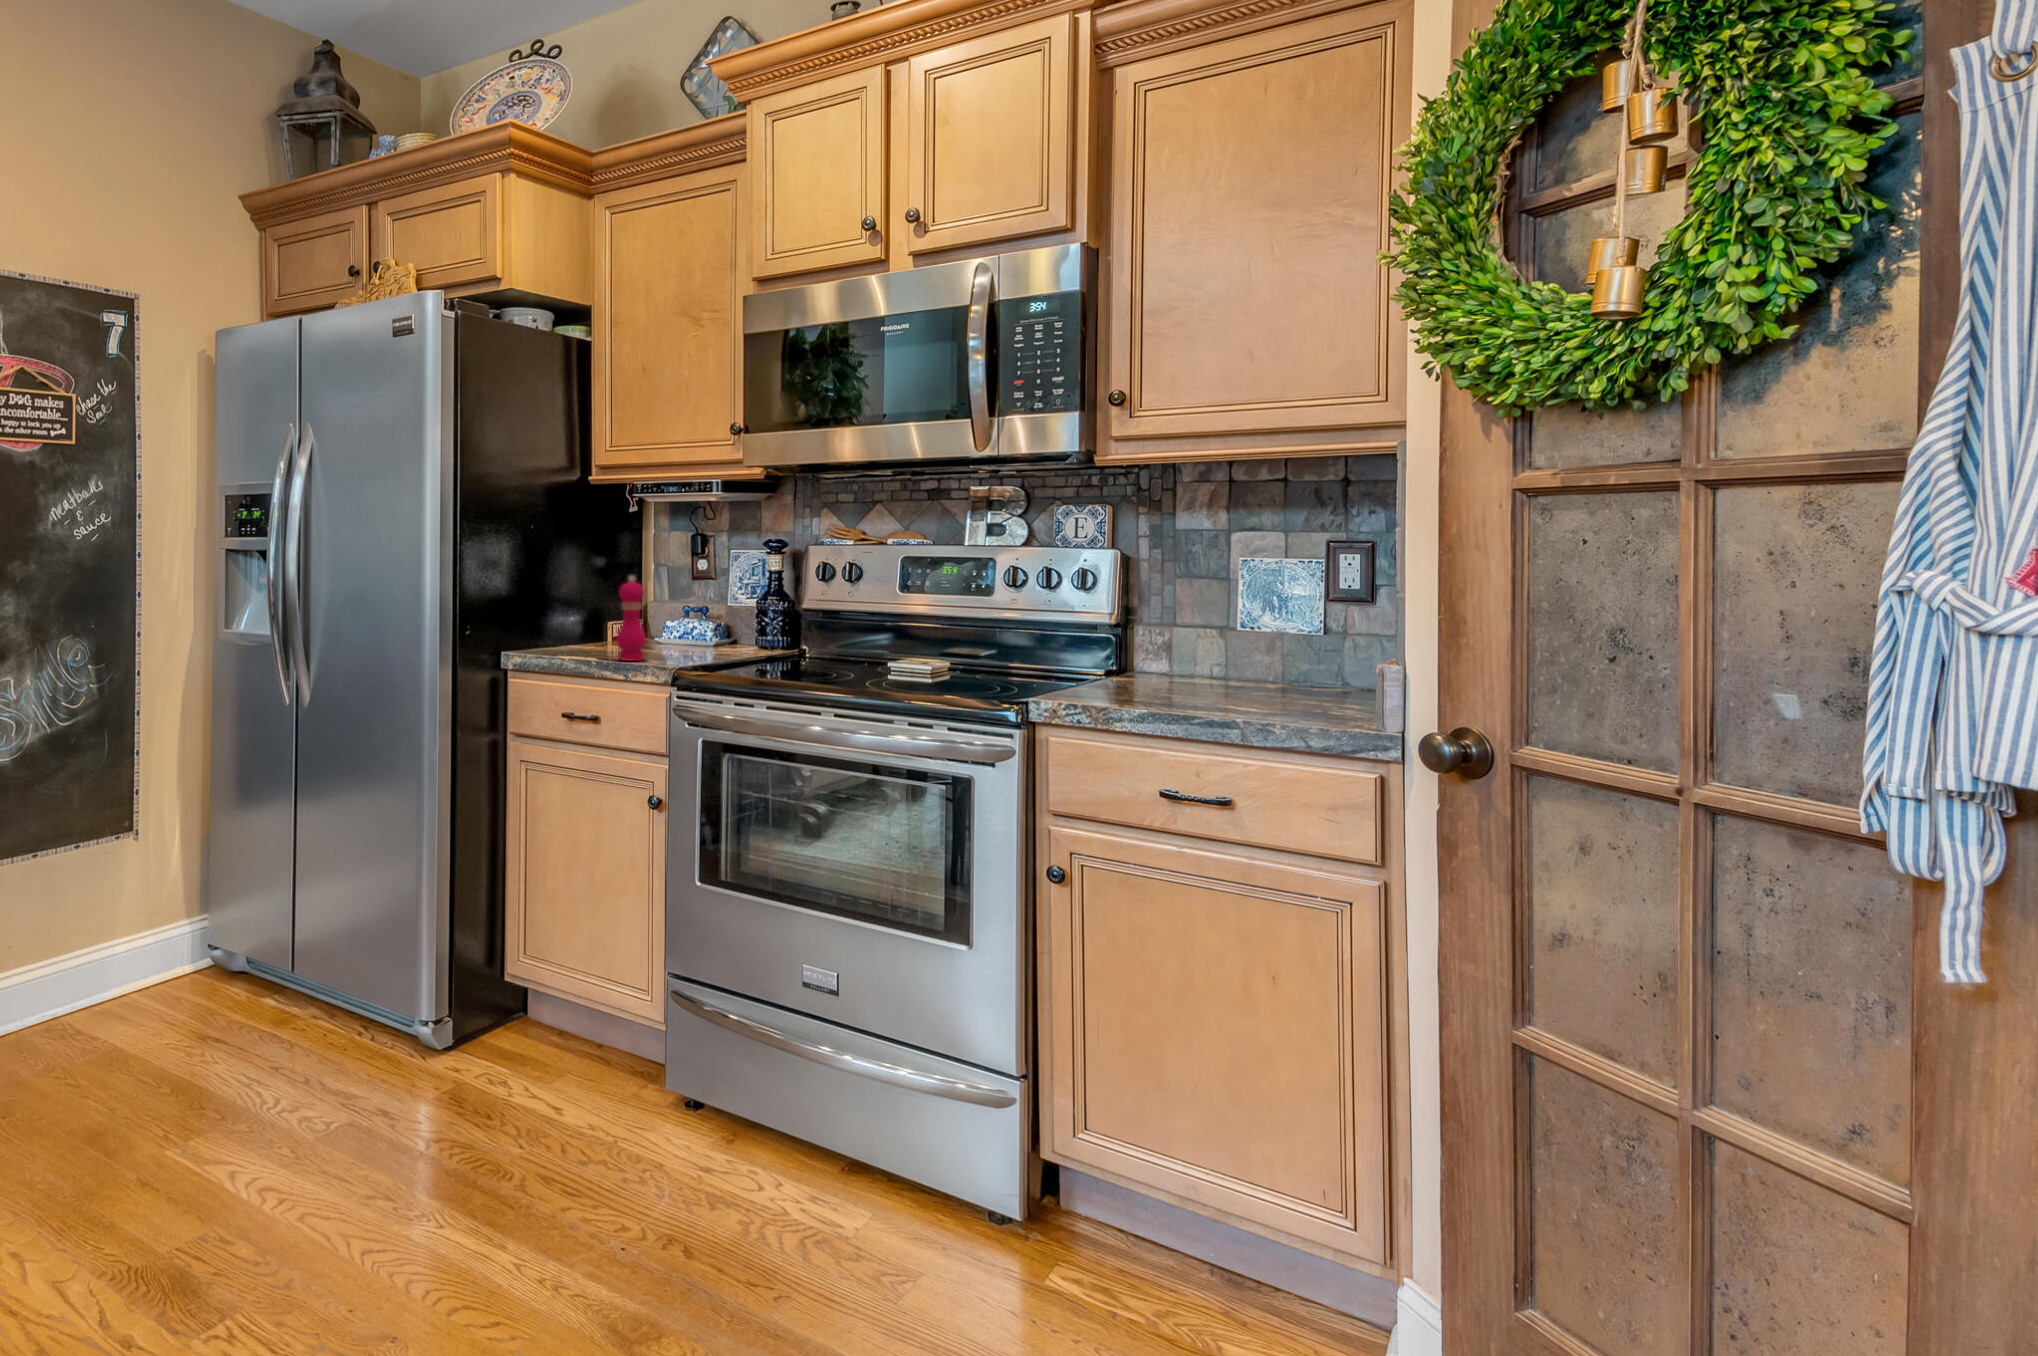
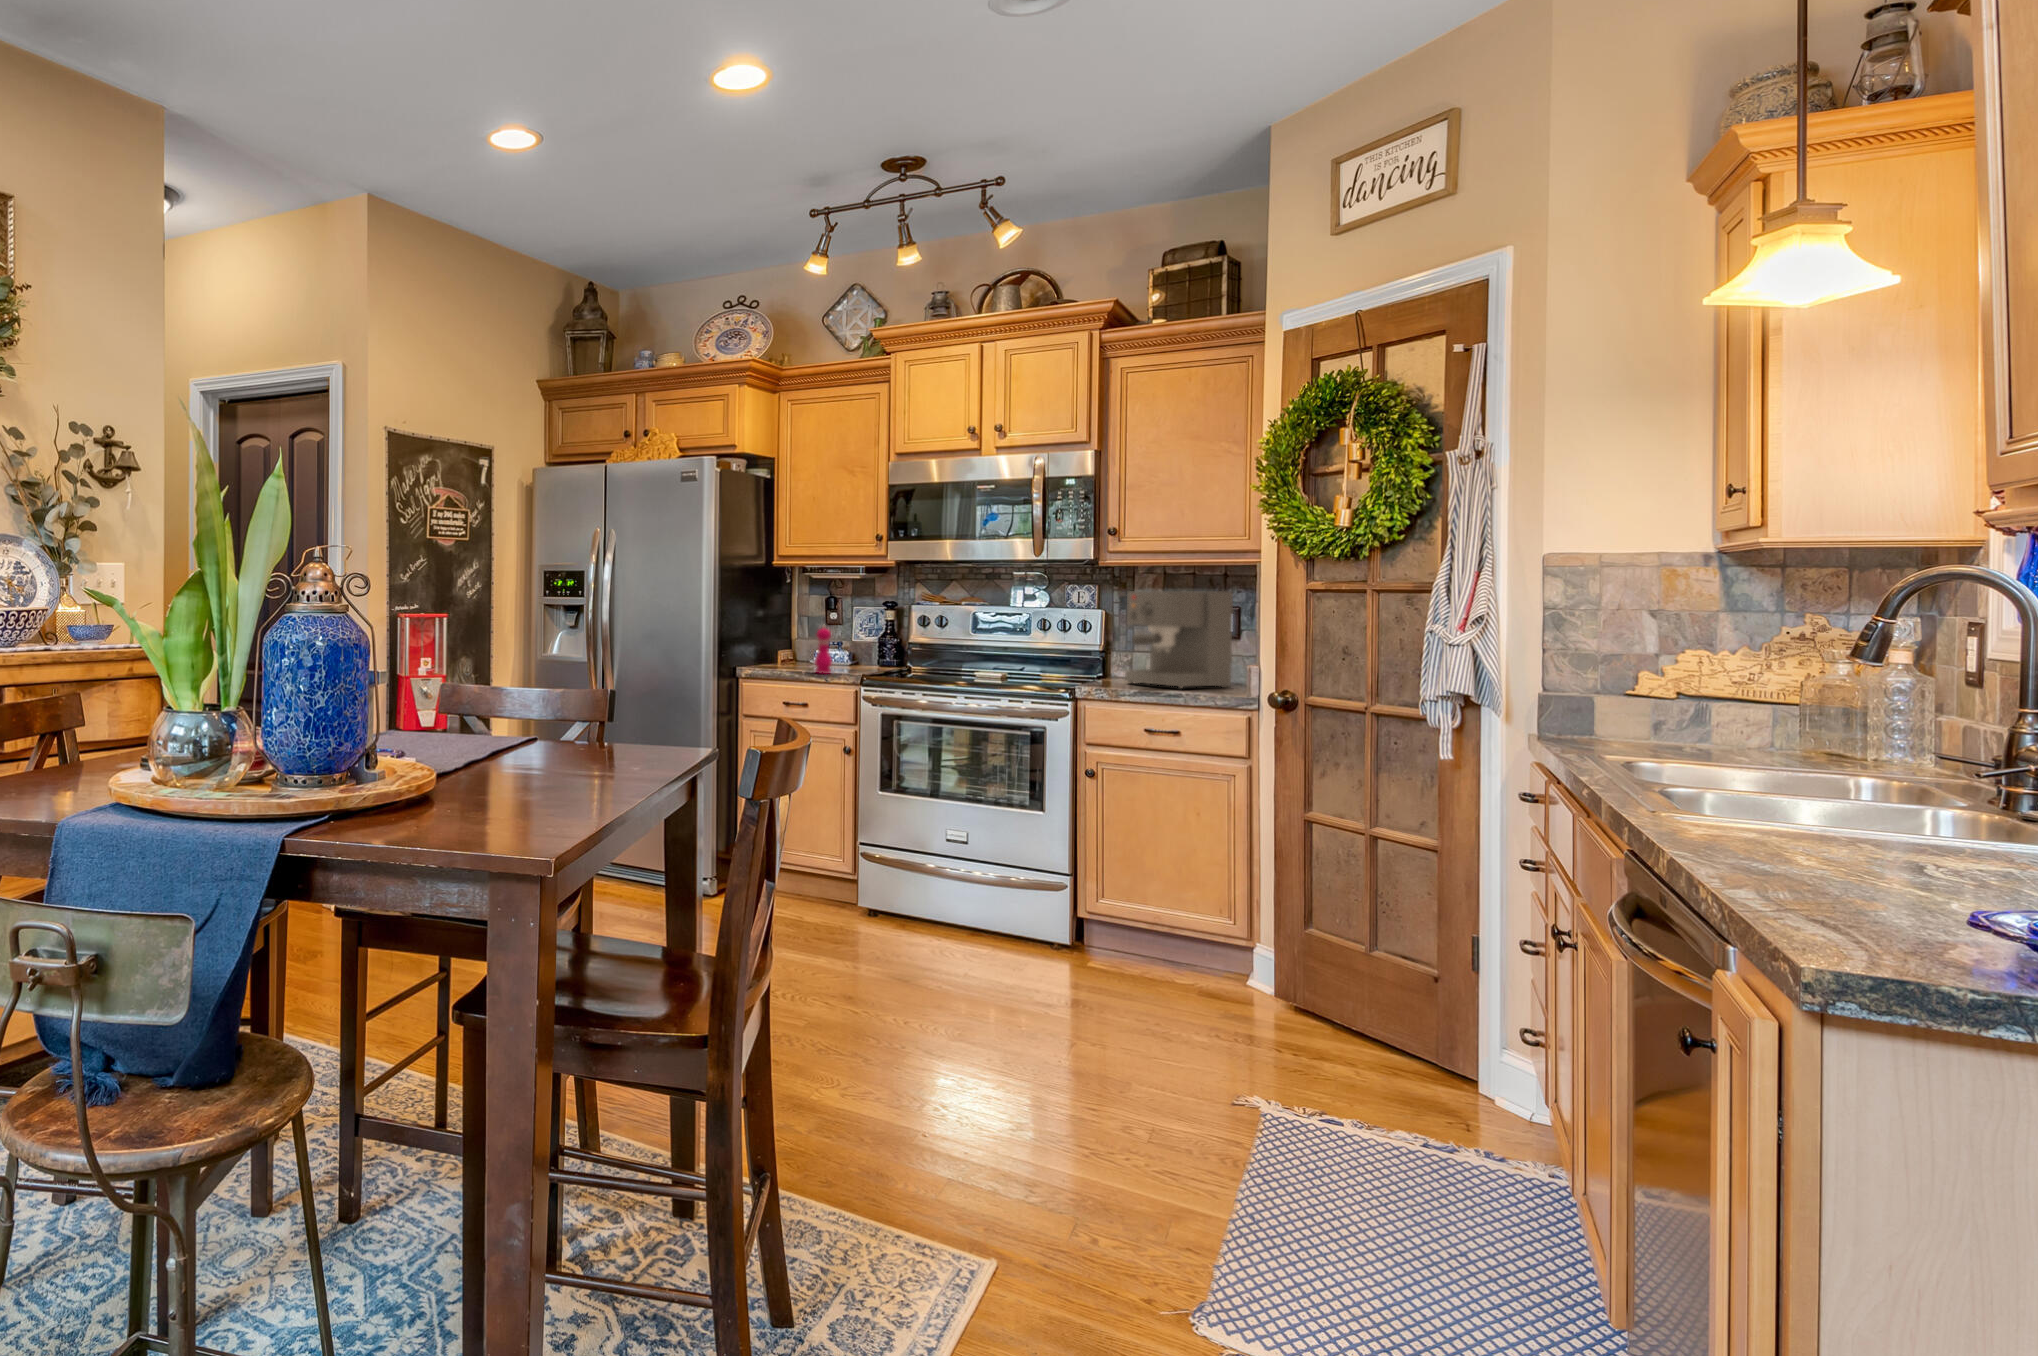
coffee maker: none [1139,503,1356,704] -> present [1125,591,1233,688]

